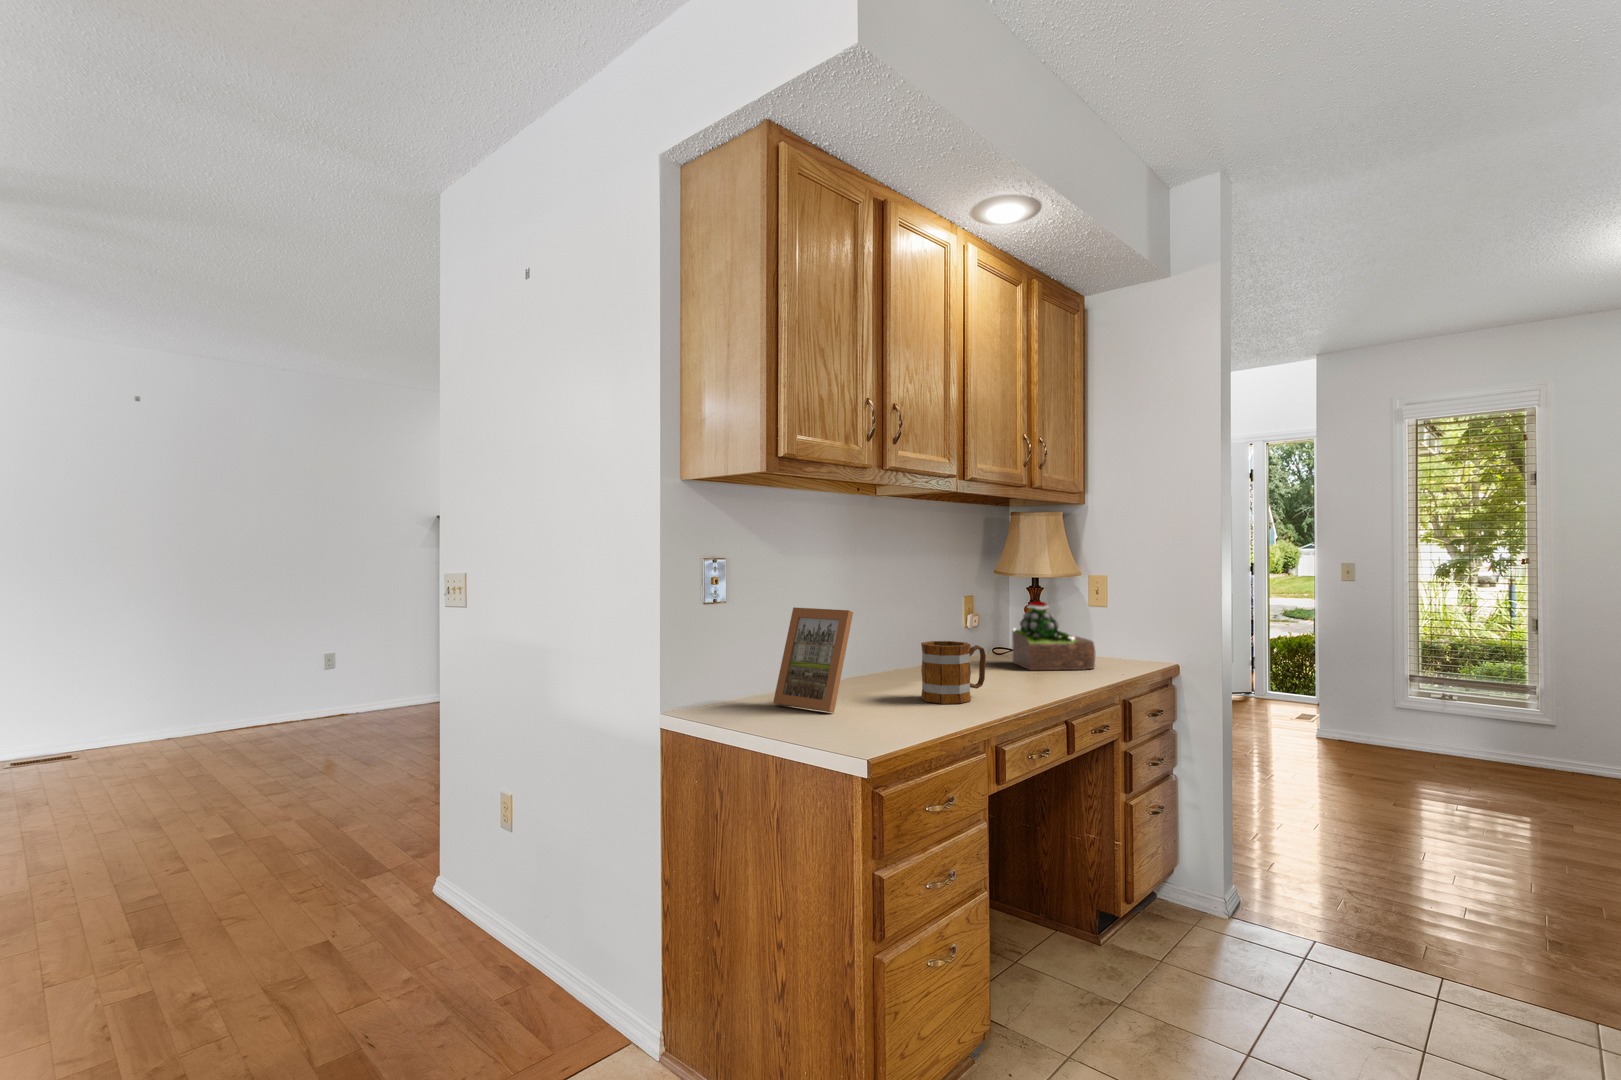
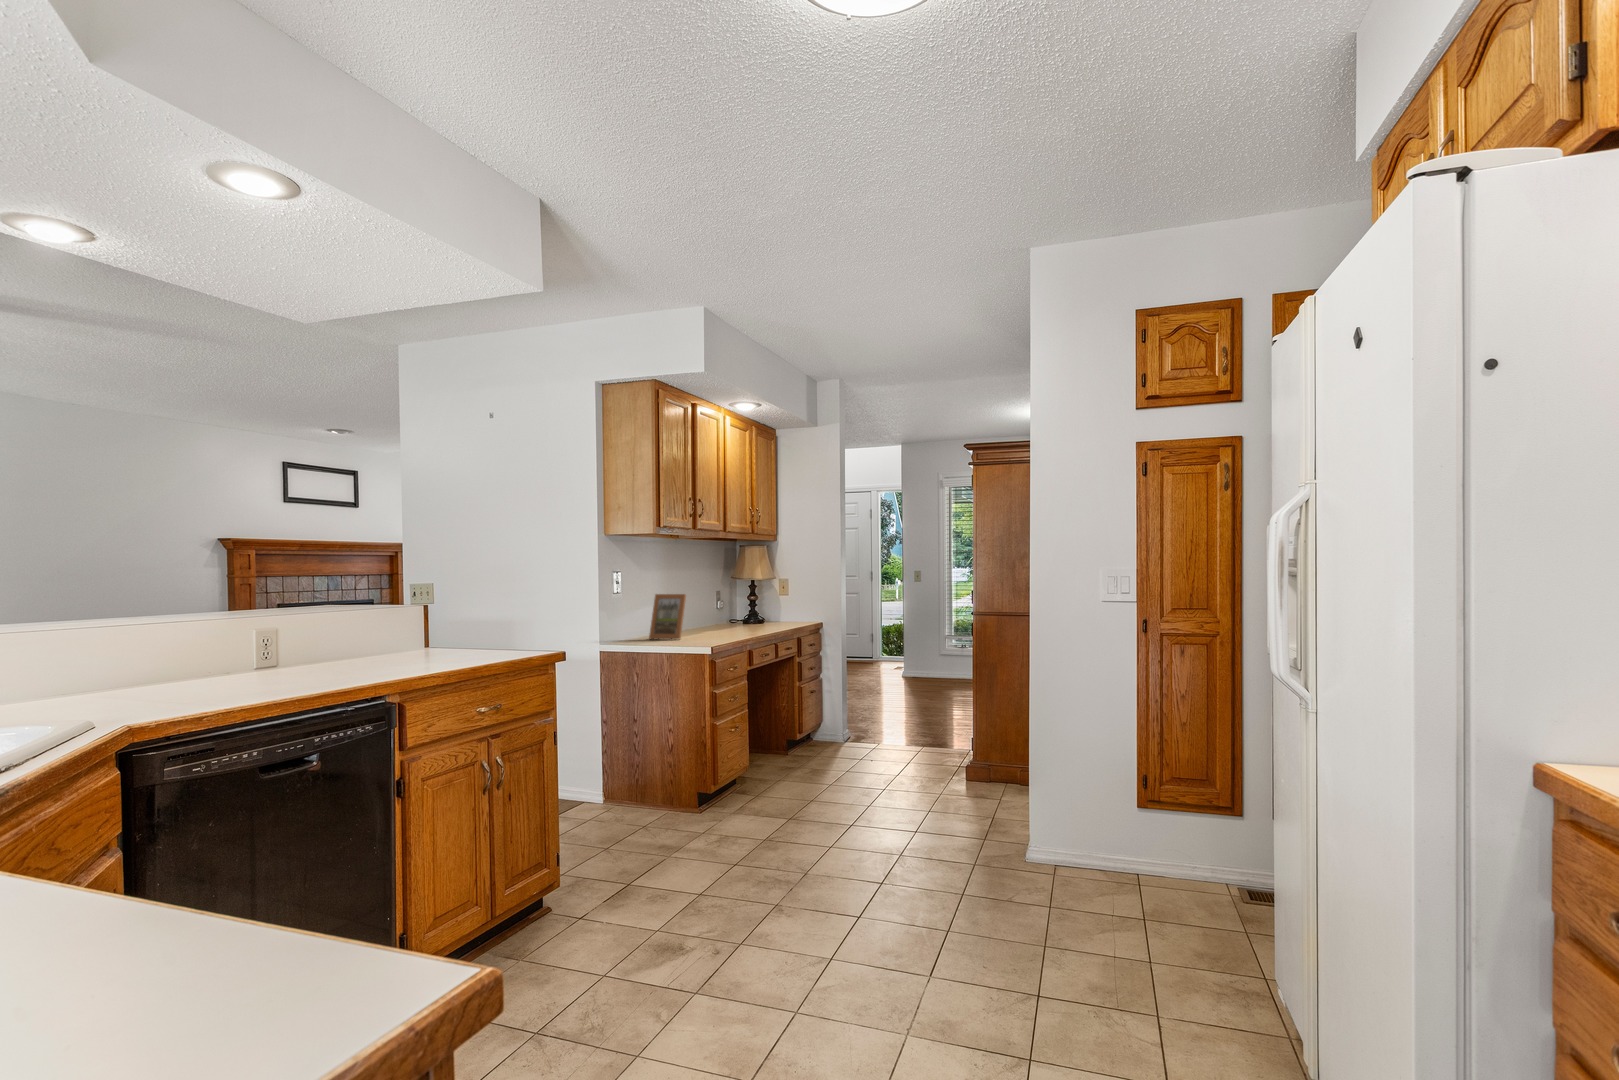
succulent plant: present [1012,601,1095,670] -> none [743,592,784,626]
mug: present [921,641,986,704] -> none [712,609,741,636]

